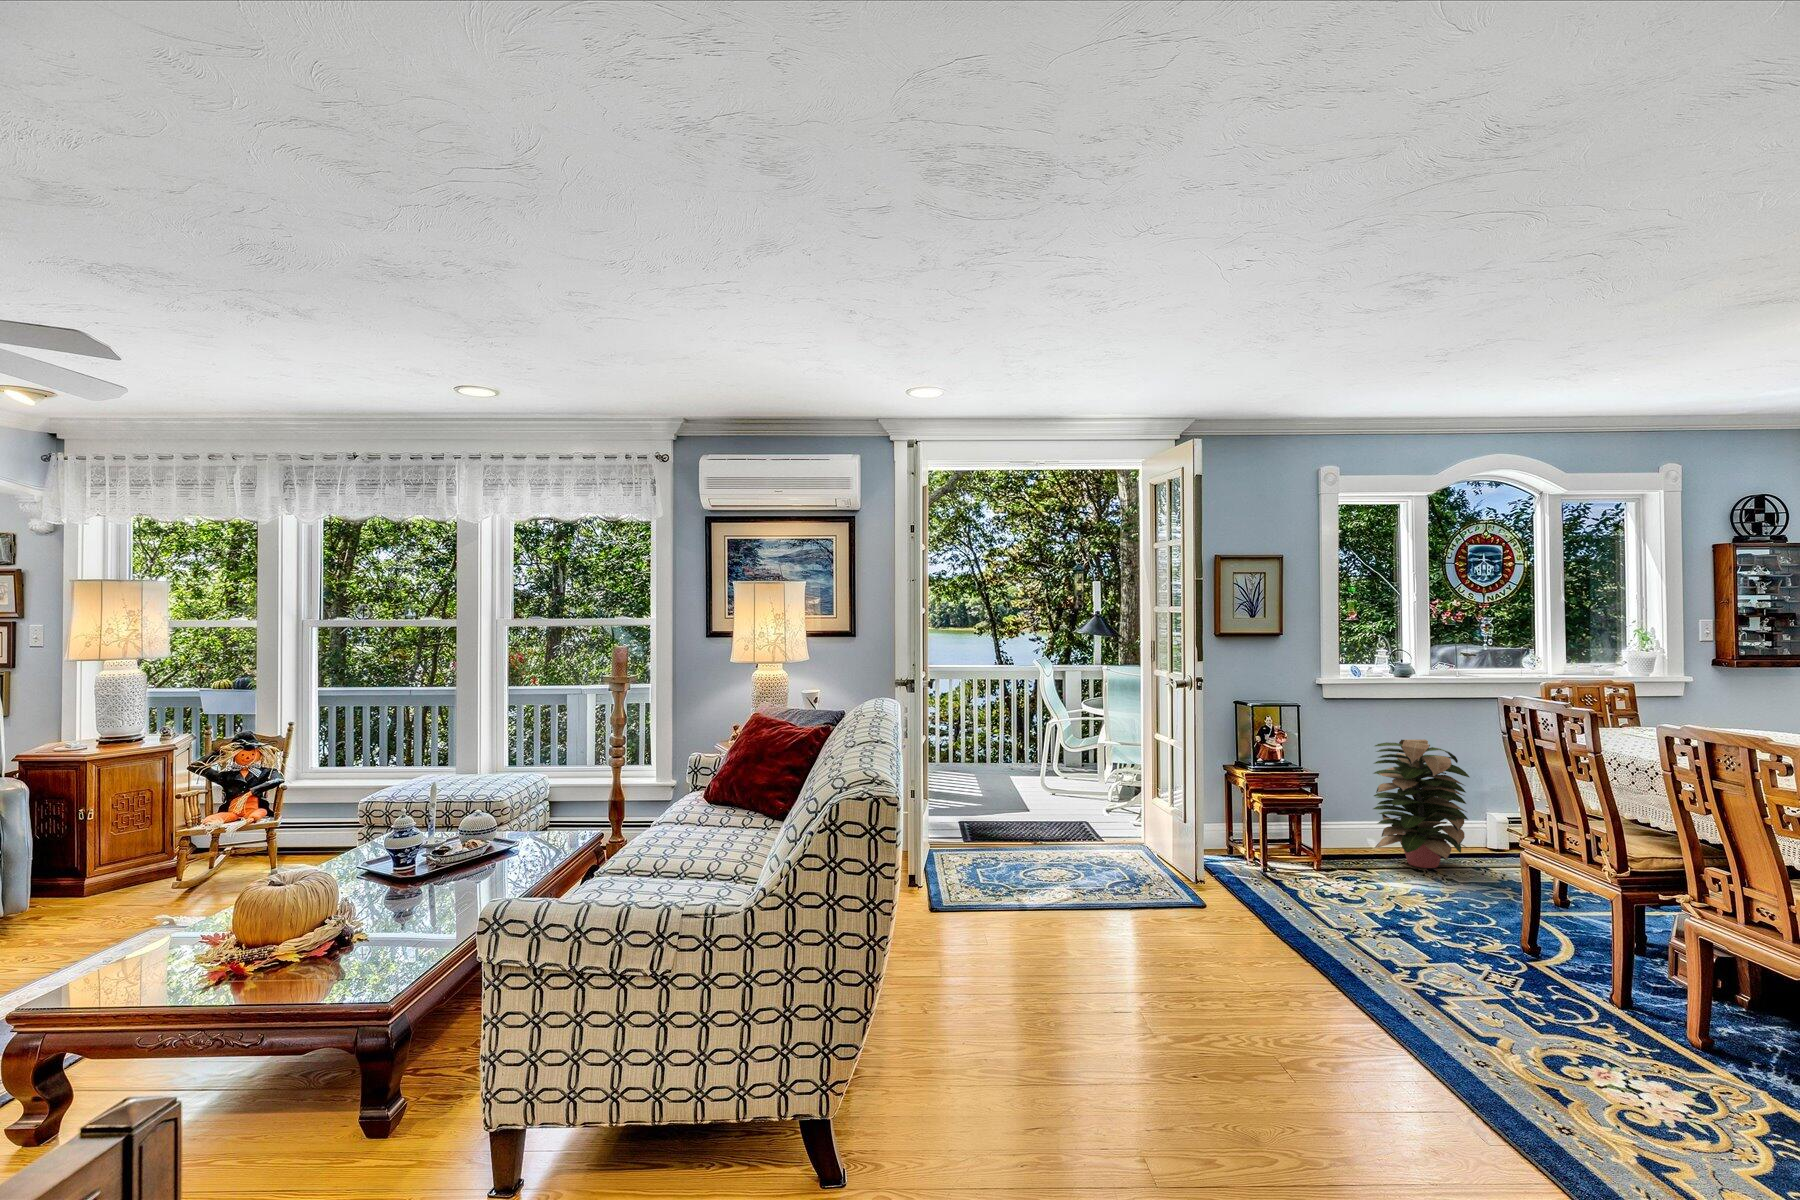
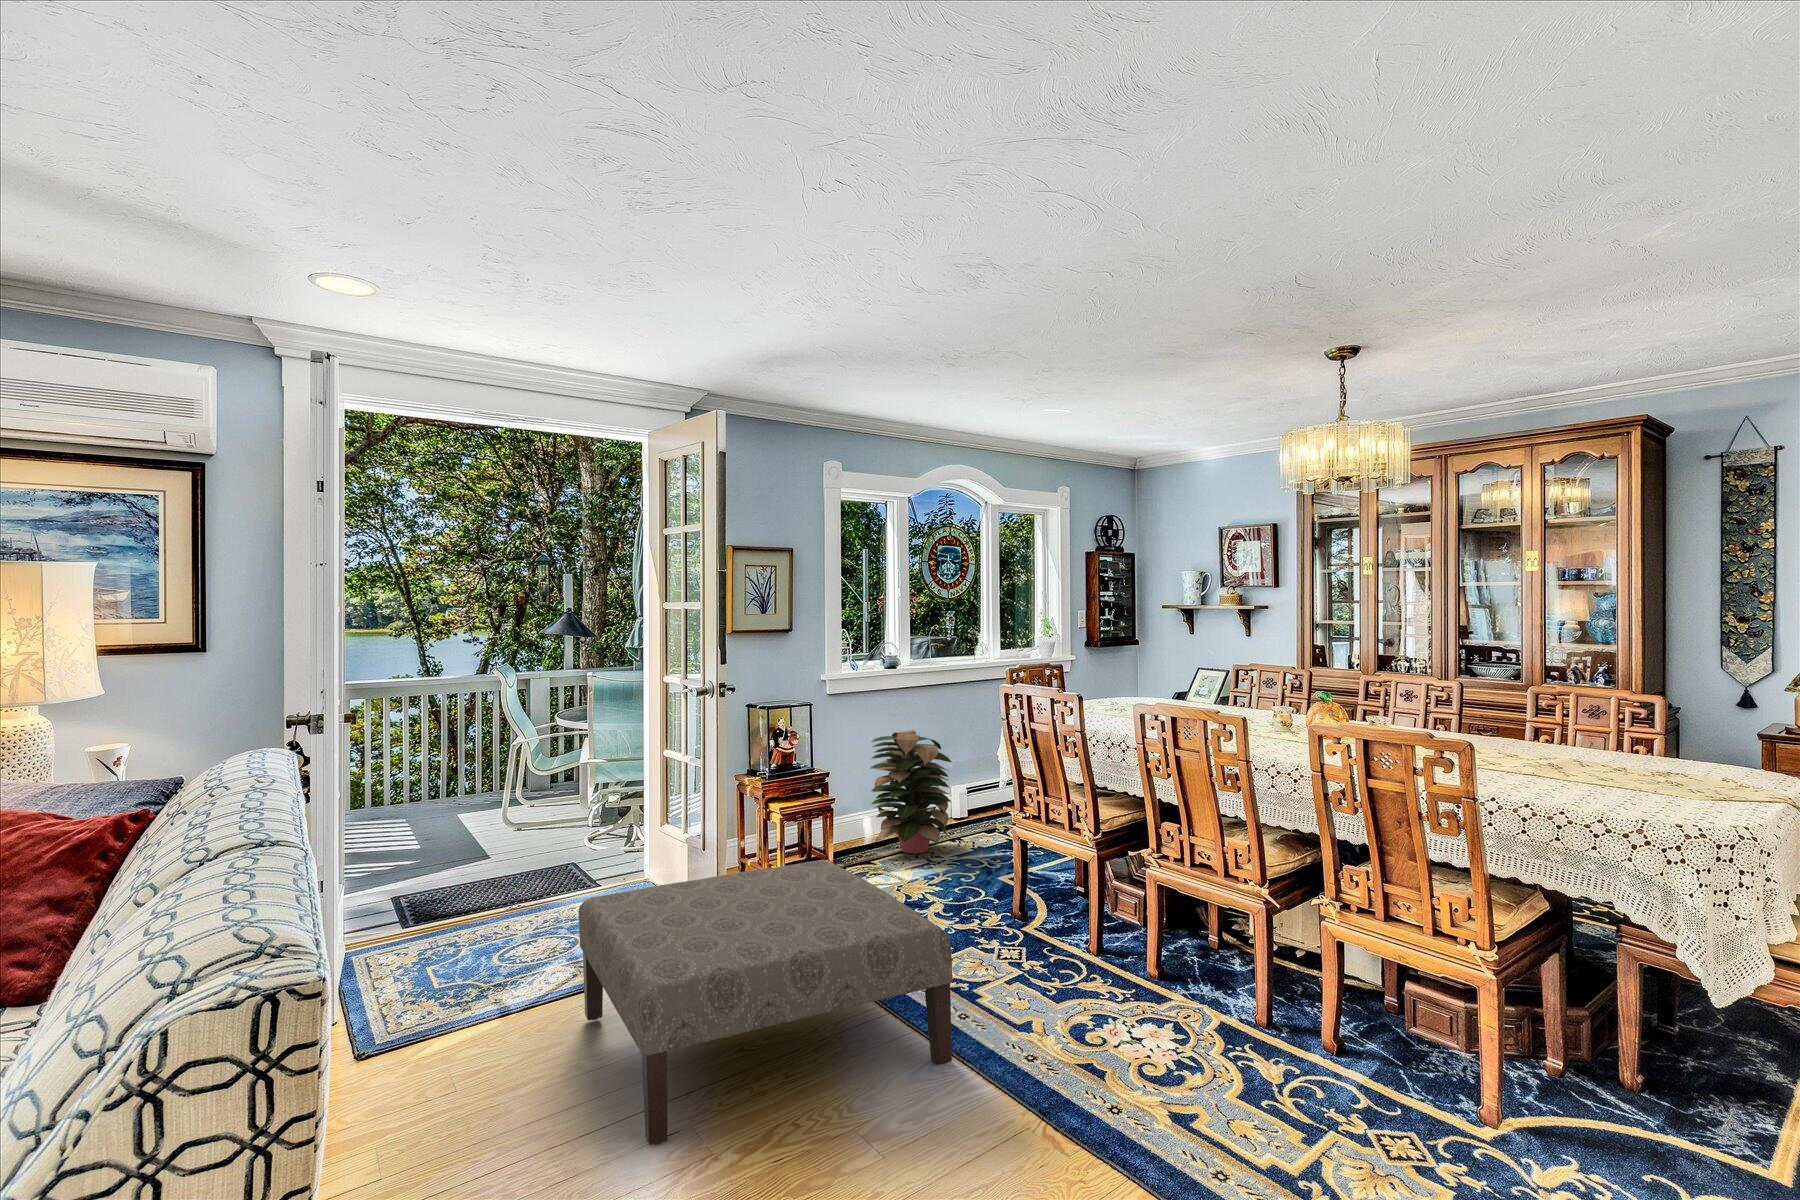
ottoman: none [1052,838,1392,1062] -> present [579,860,953,1145]

